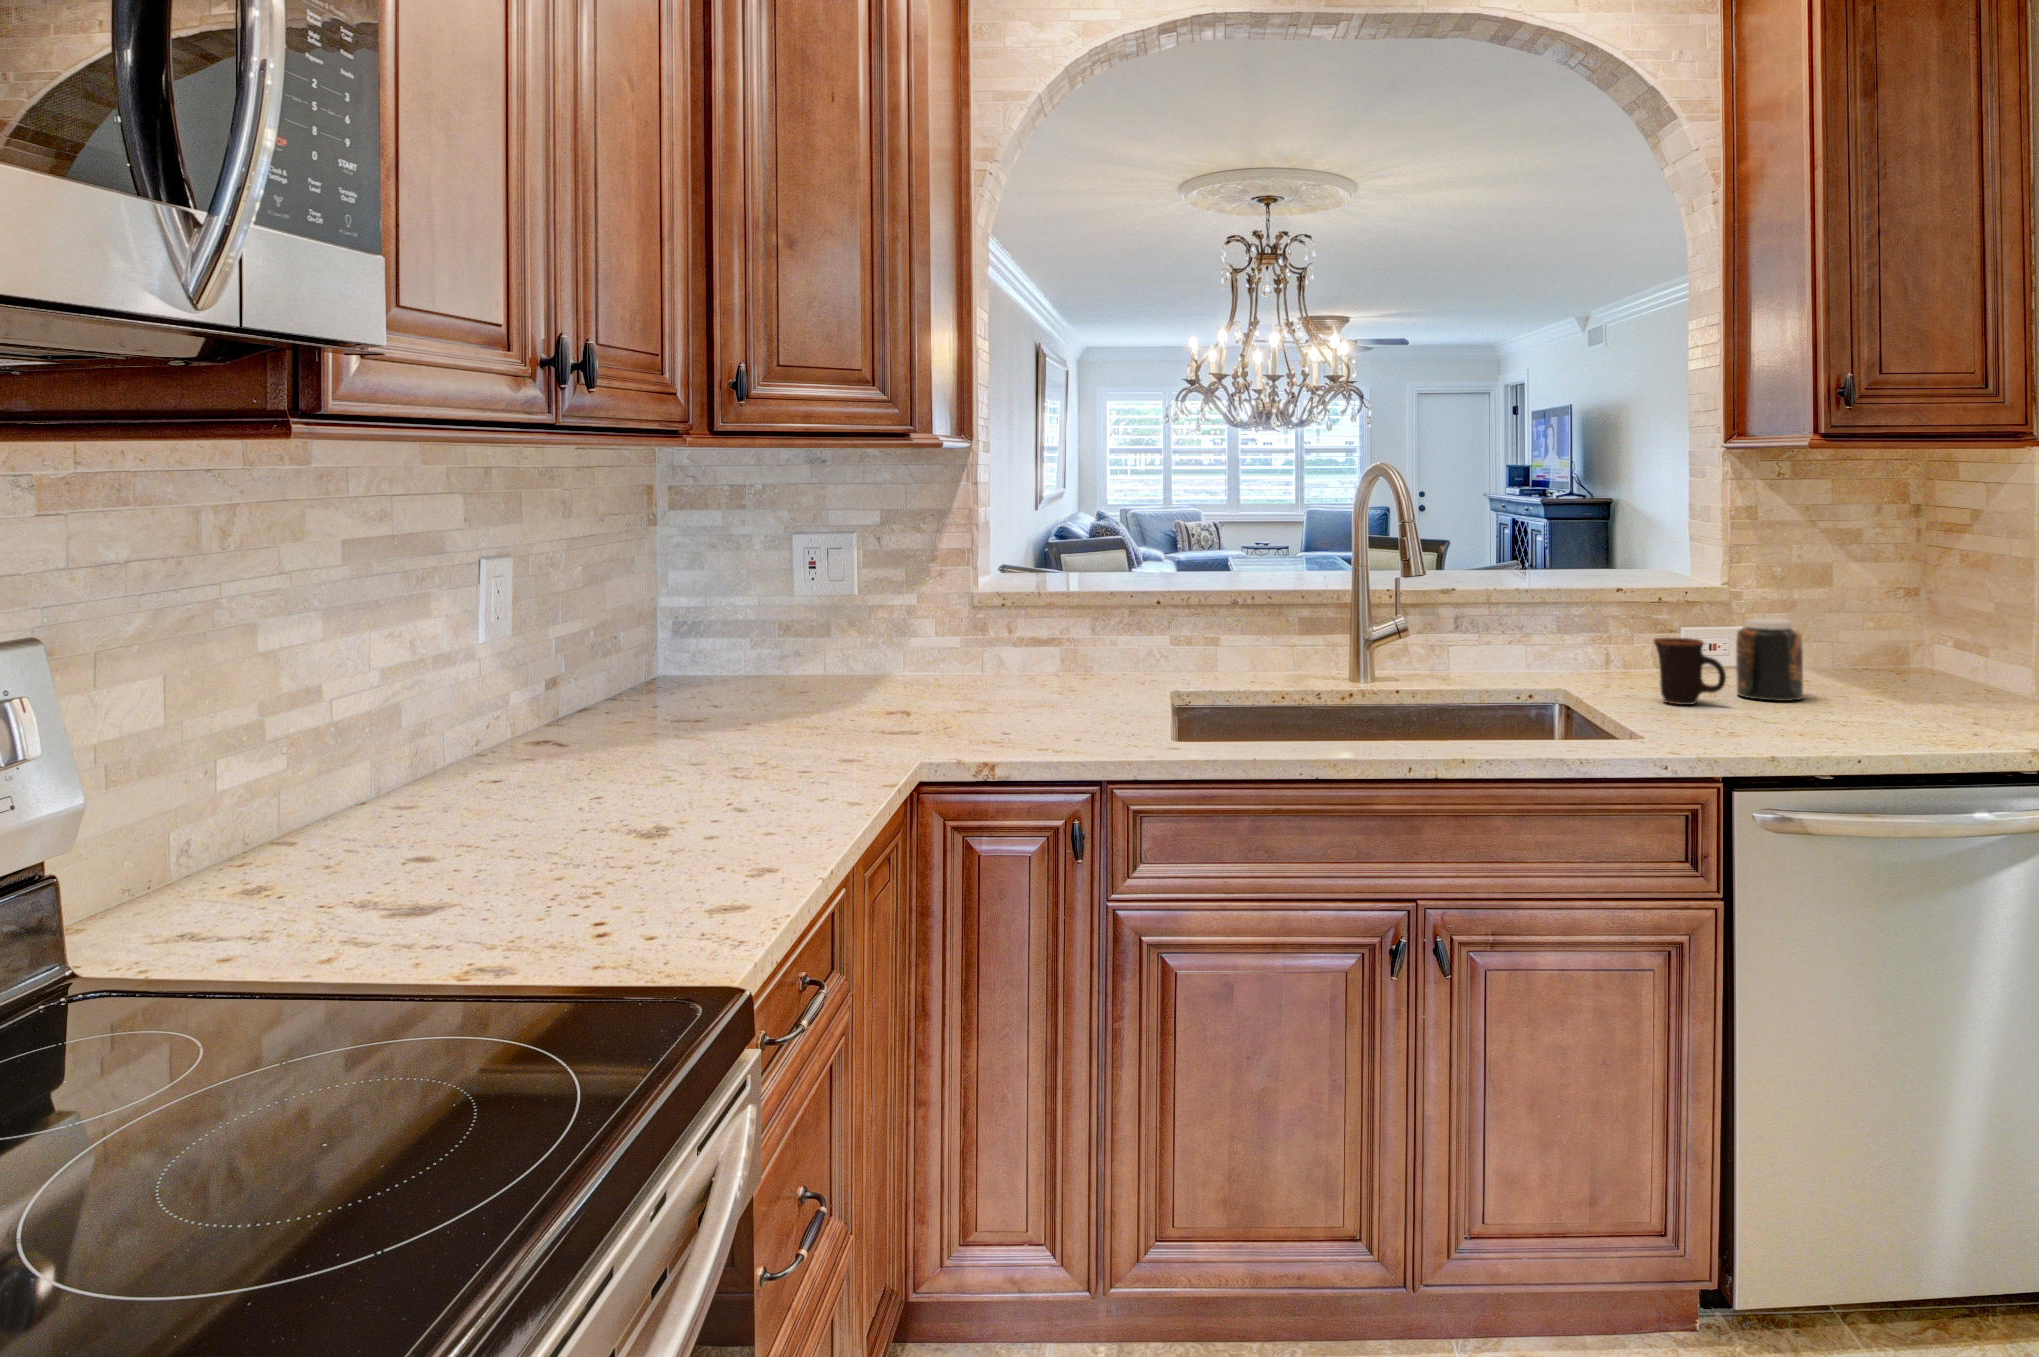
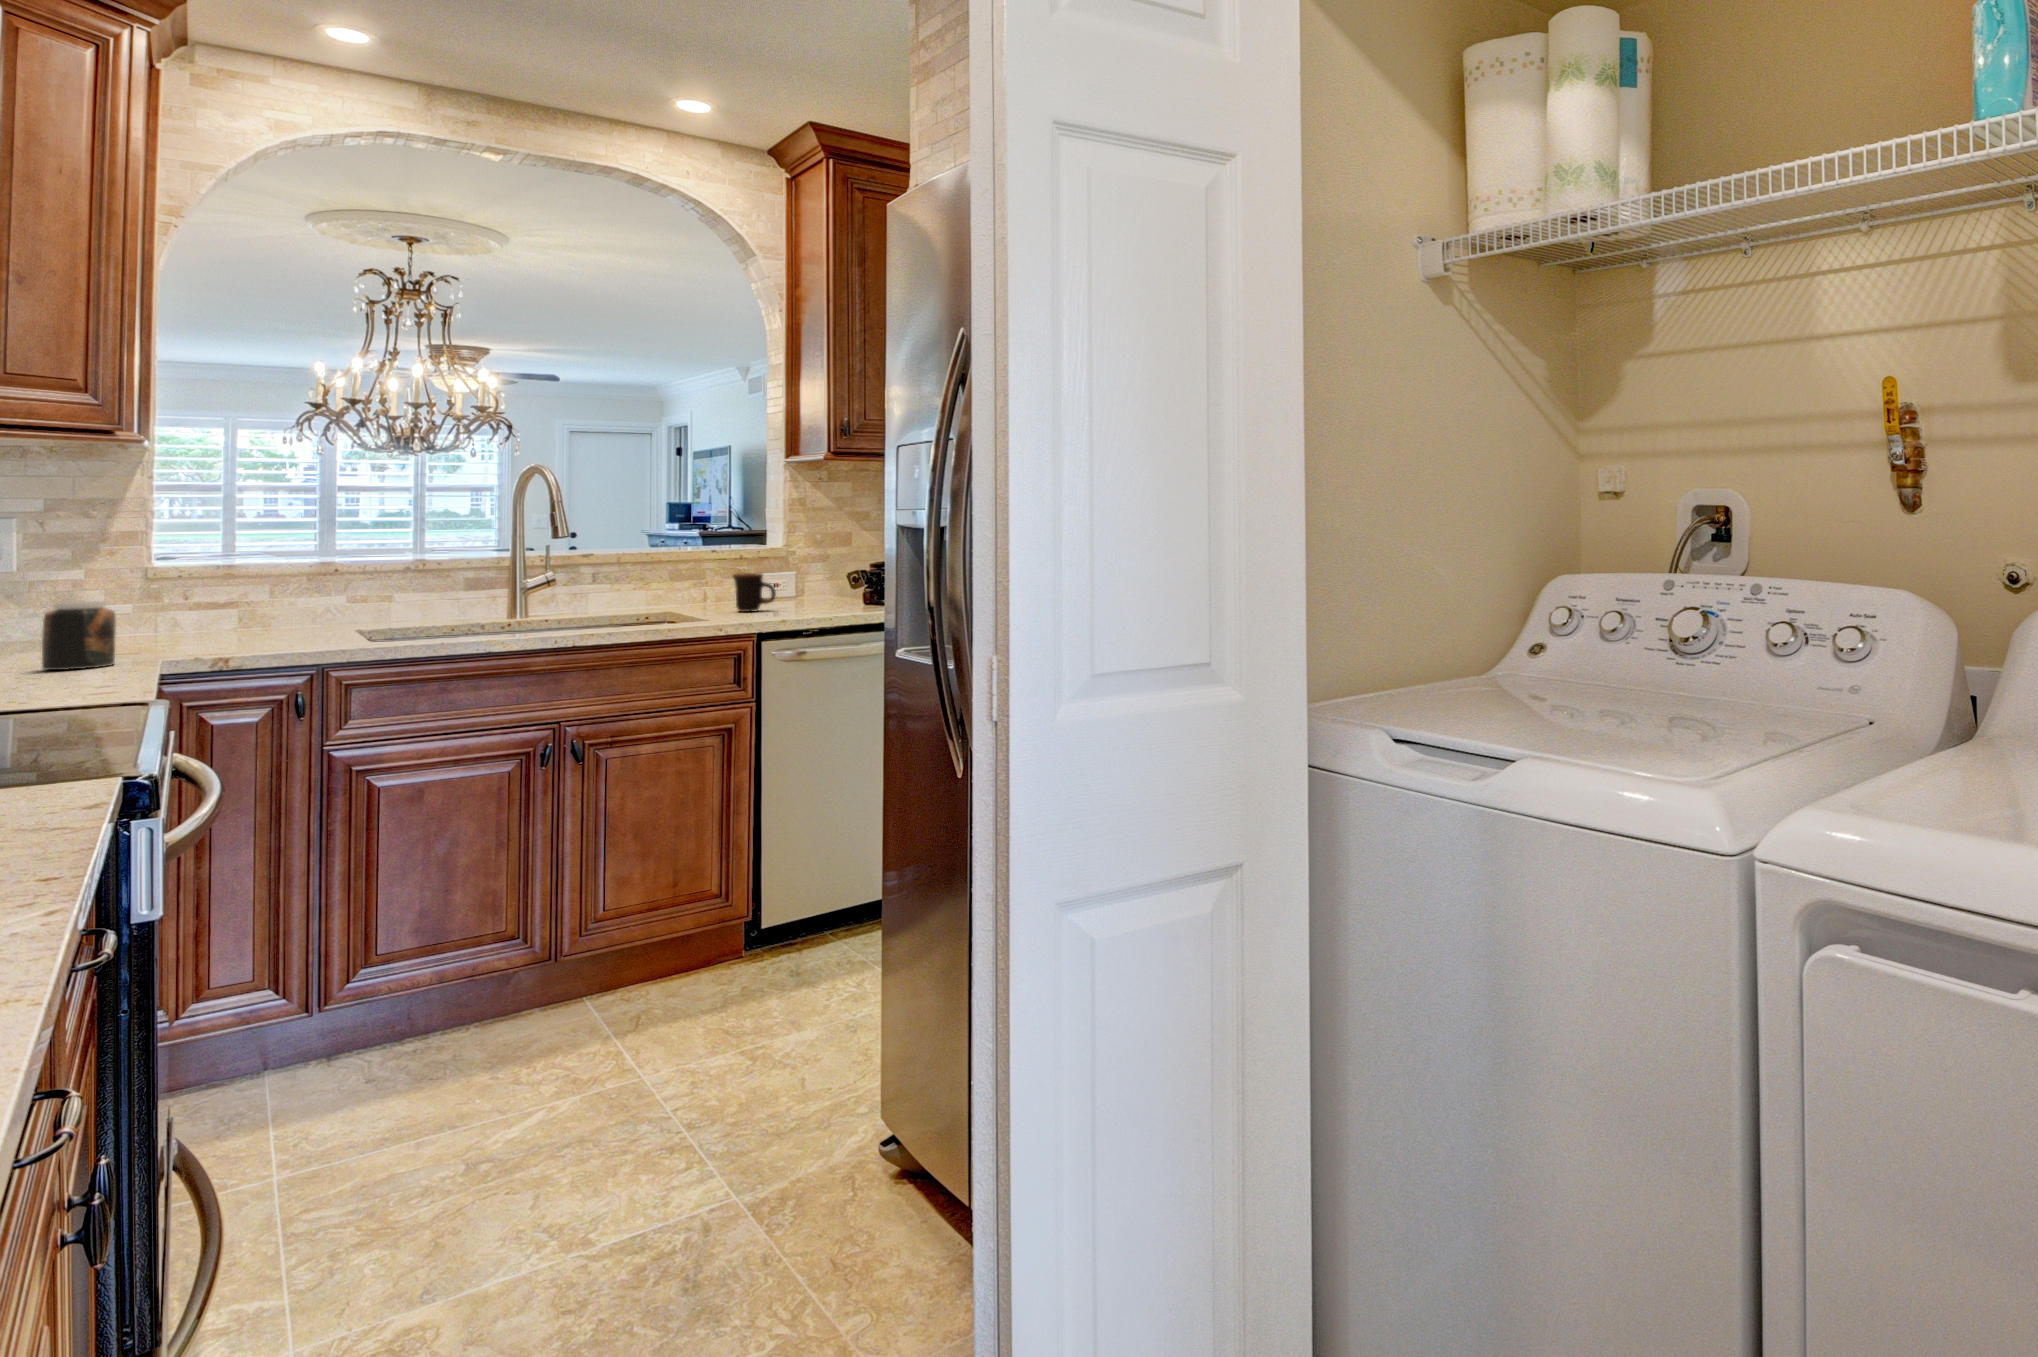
jar: present [1736,618,1803,701] -> present [42,601,116,670]

